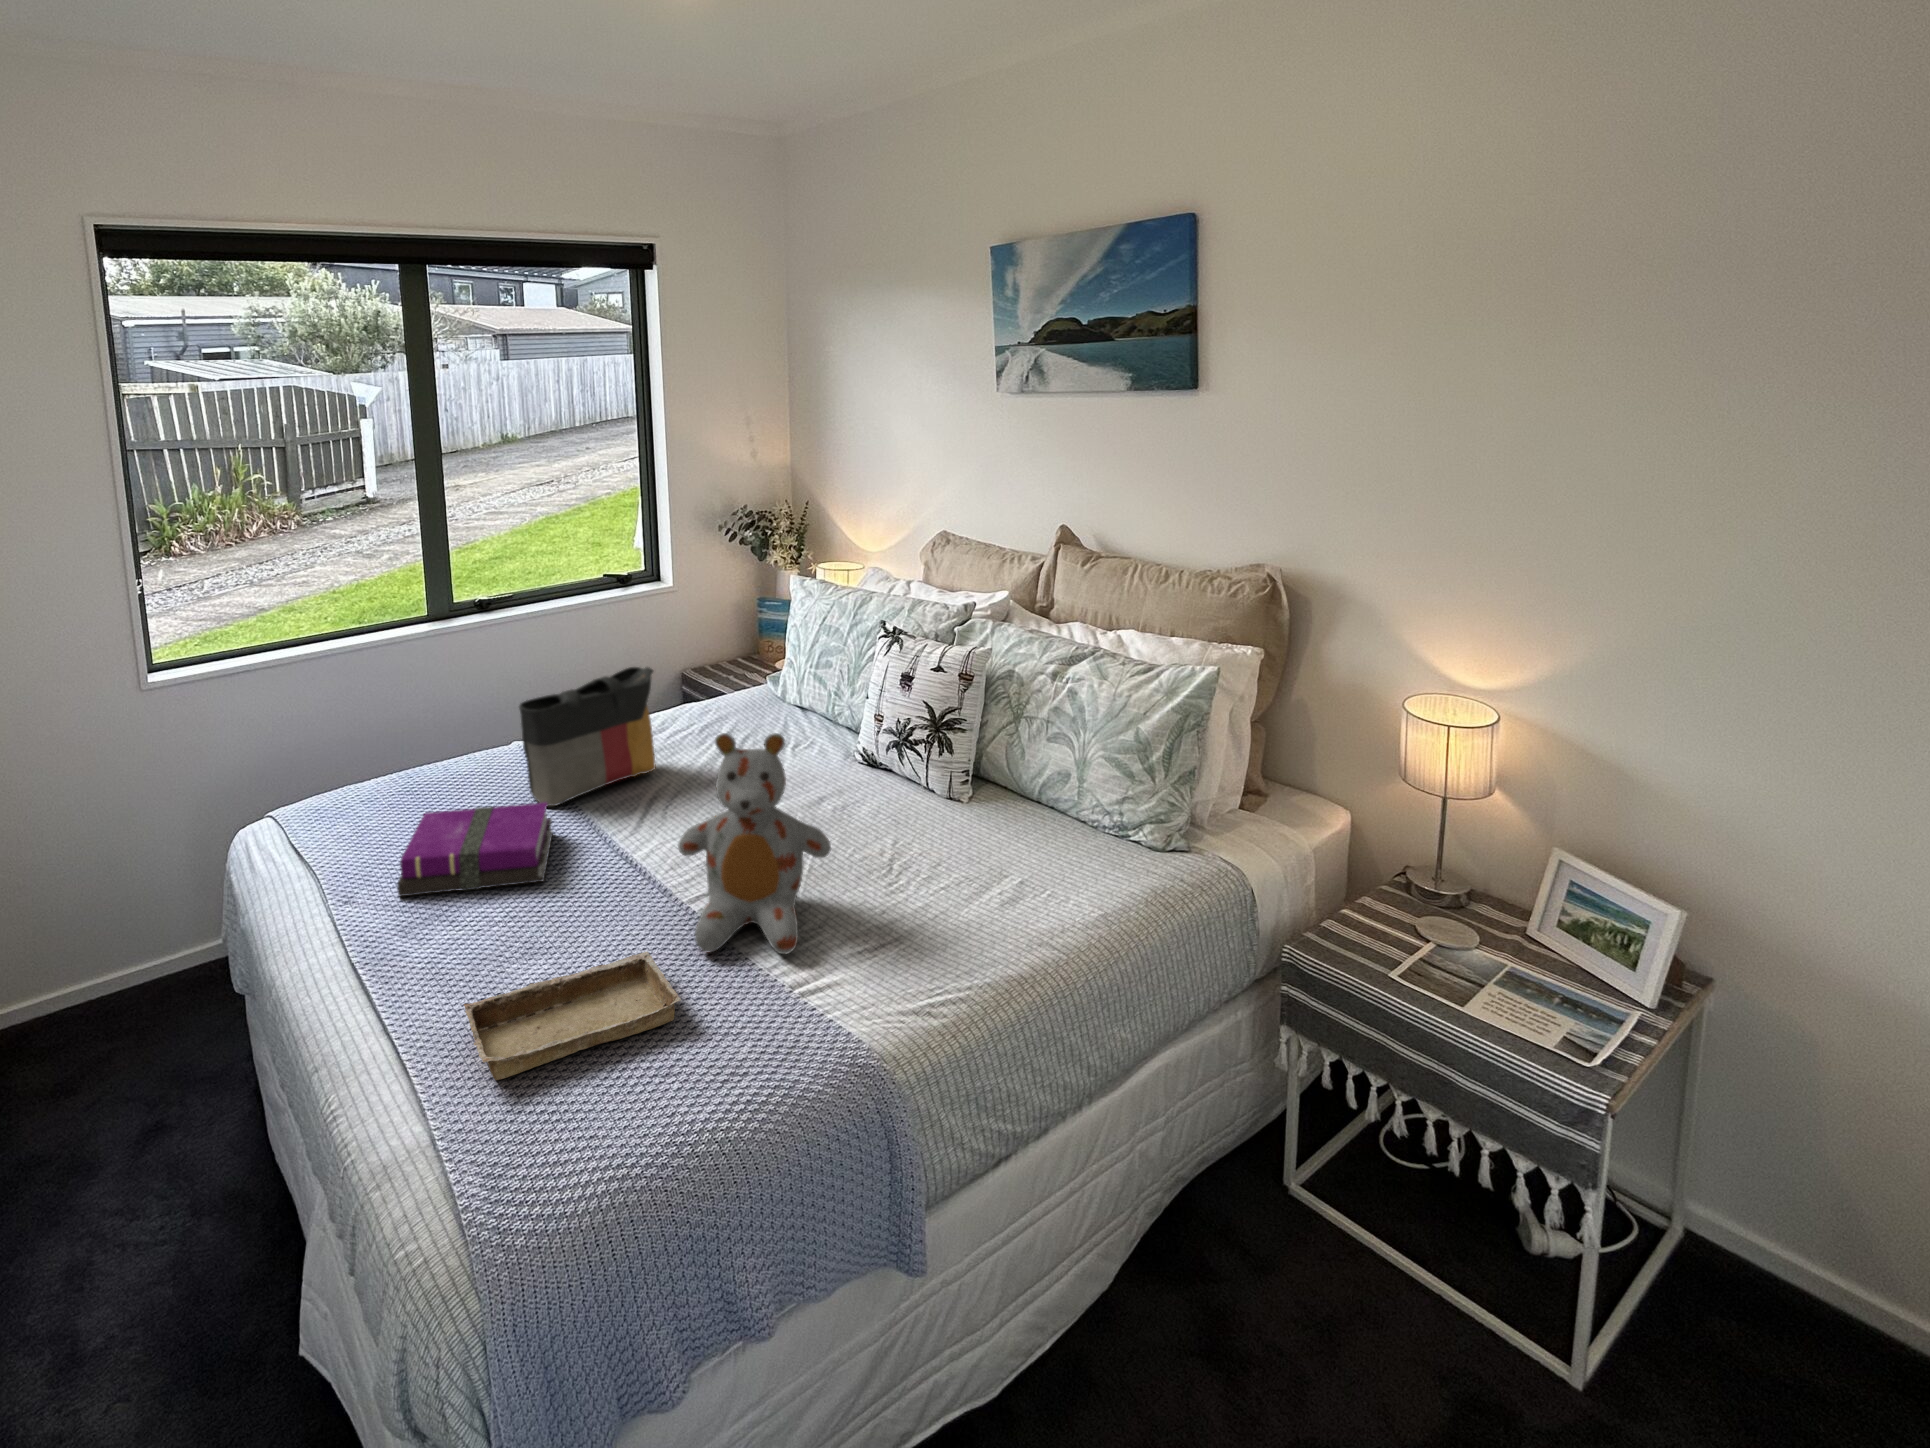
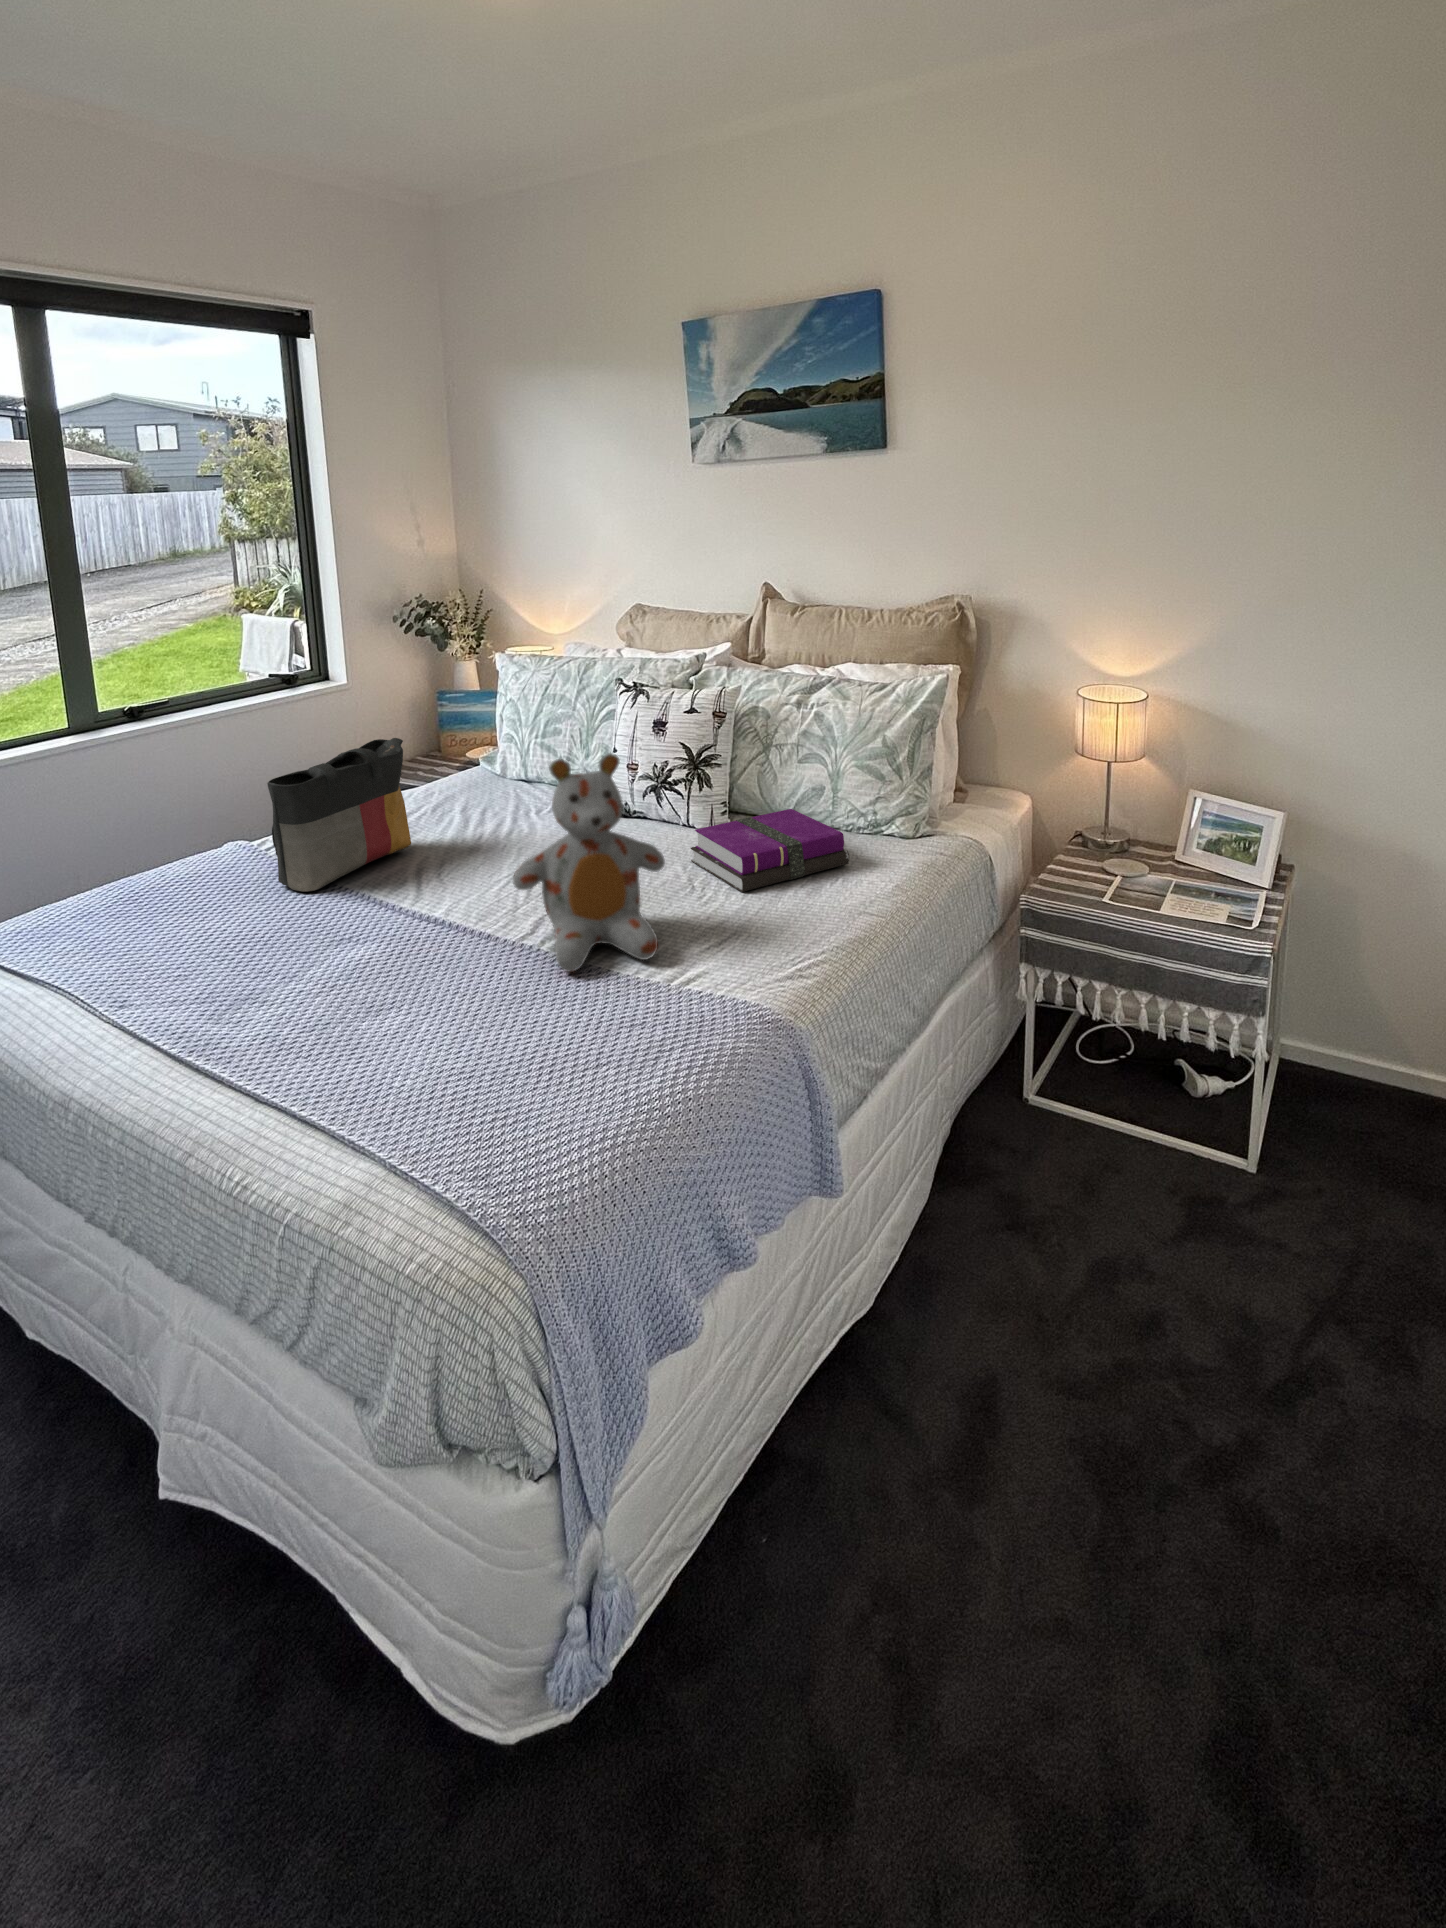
notebook: present [397,802,553,896] -> present [691,809,849,892]
tray: present [464,952,681,1080] -> none [353,977,584,1108]

